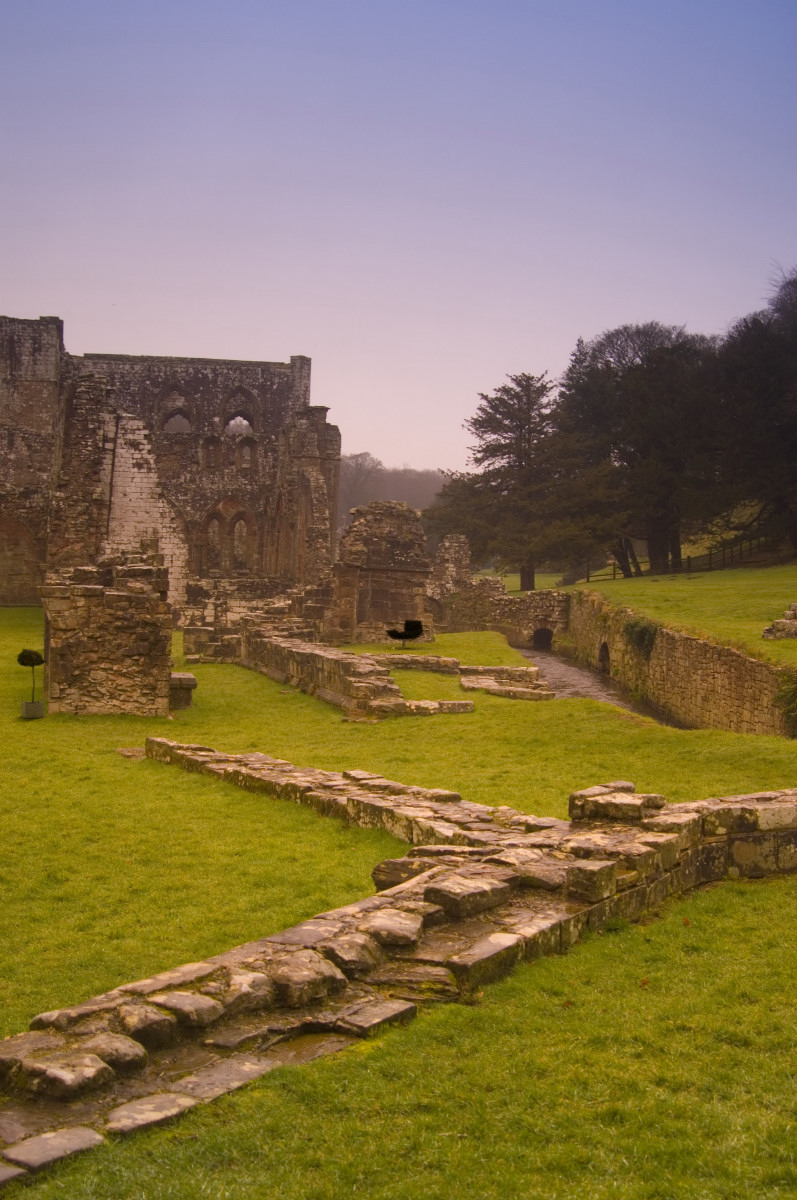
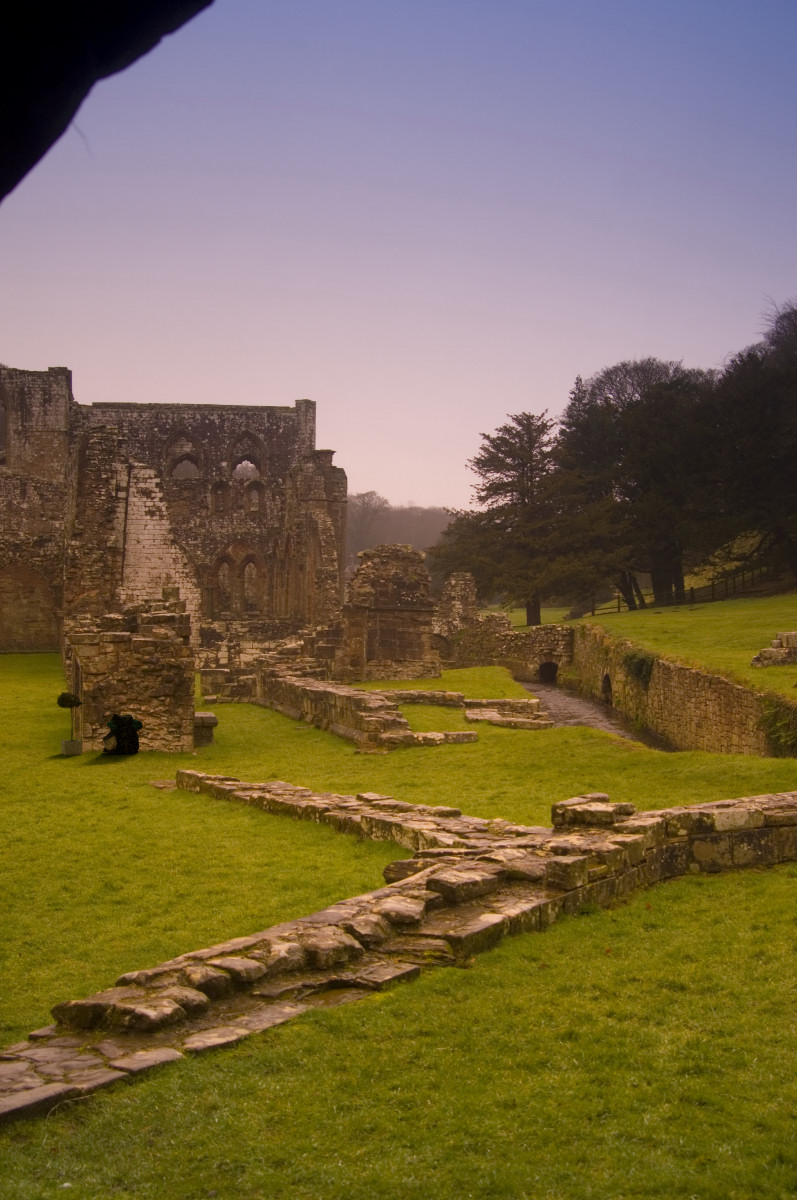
lounge chair: present [386,619,424,650] -> none [393,657,430,686]
backpack: none [66,674,111,718] -> present [102,713,143,754]

